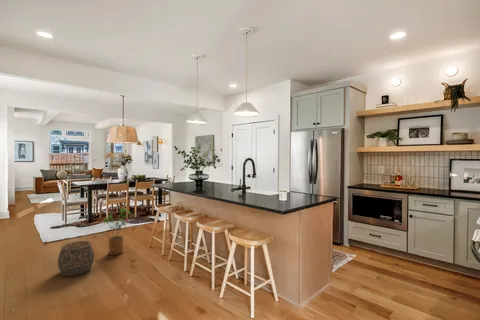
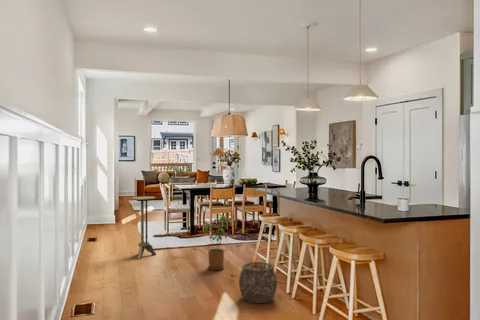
side table: none [27,194,54,254] -> present [132,196,156,259]
woven basket: present [58,241,94,276] -> present [239,262,277,303]

